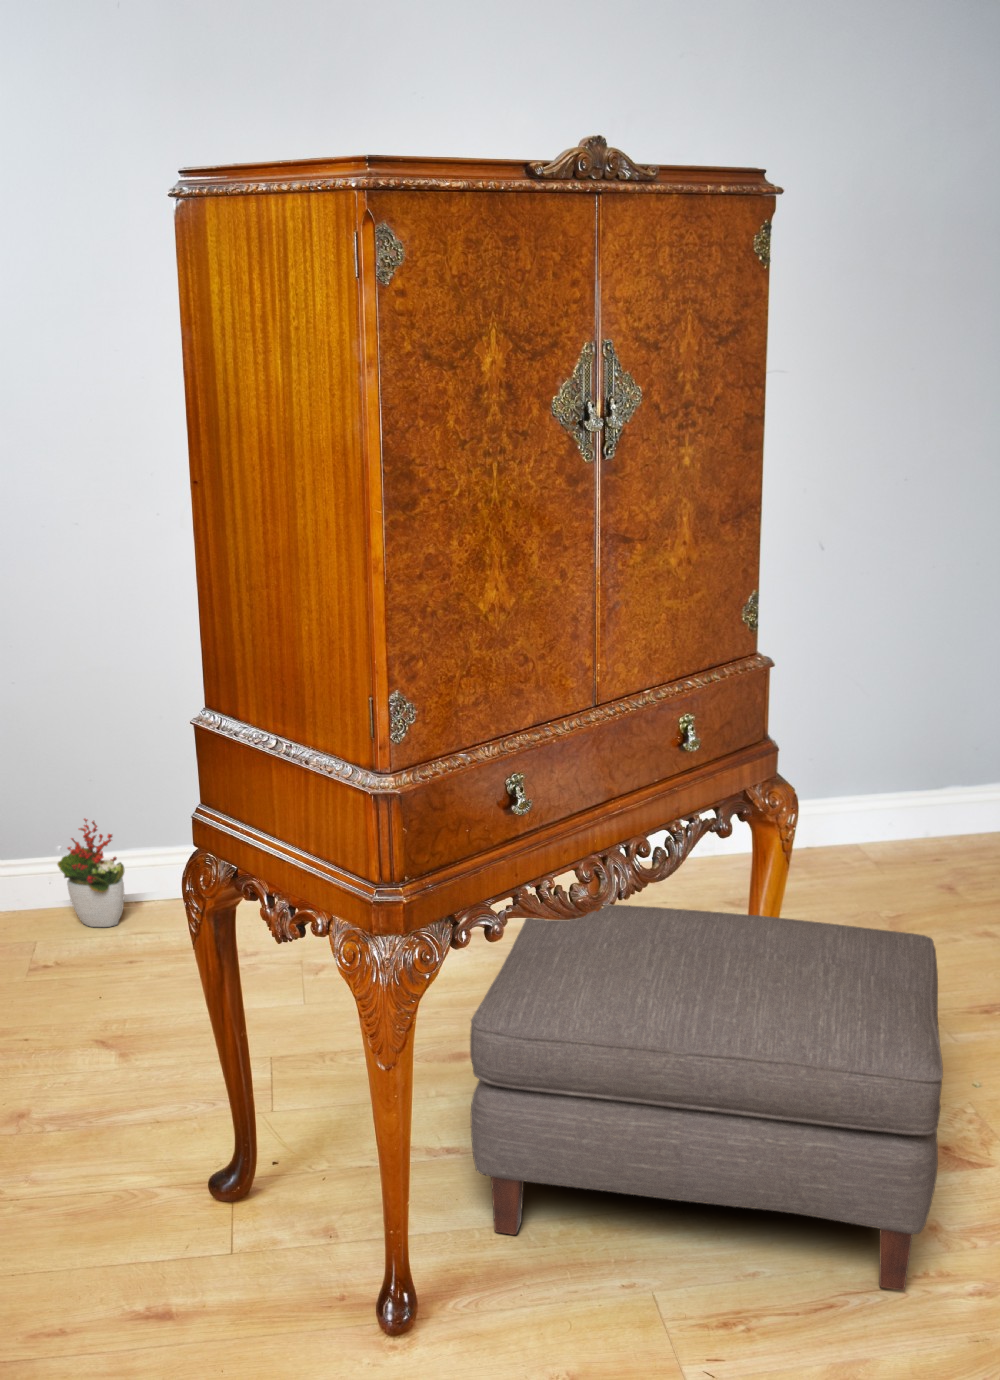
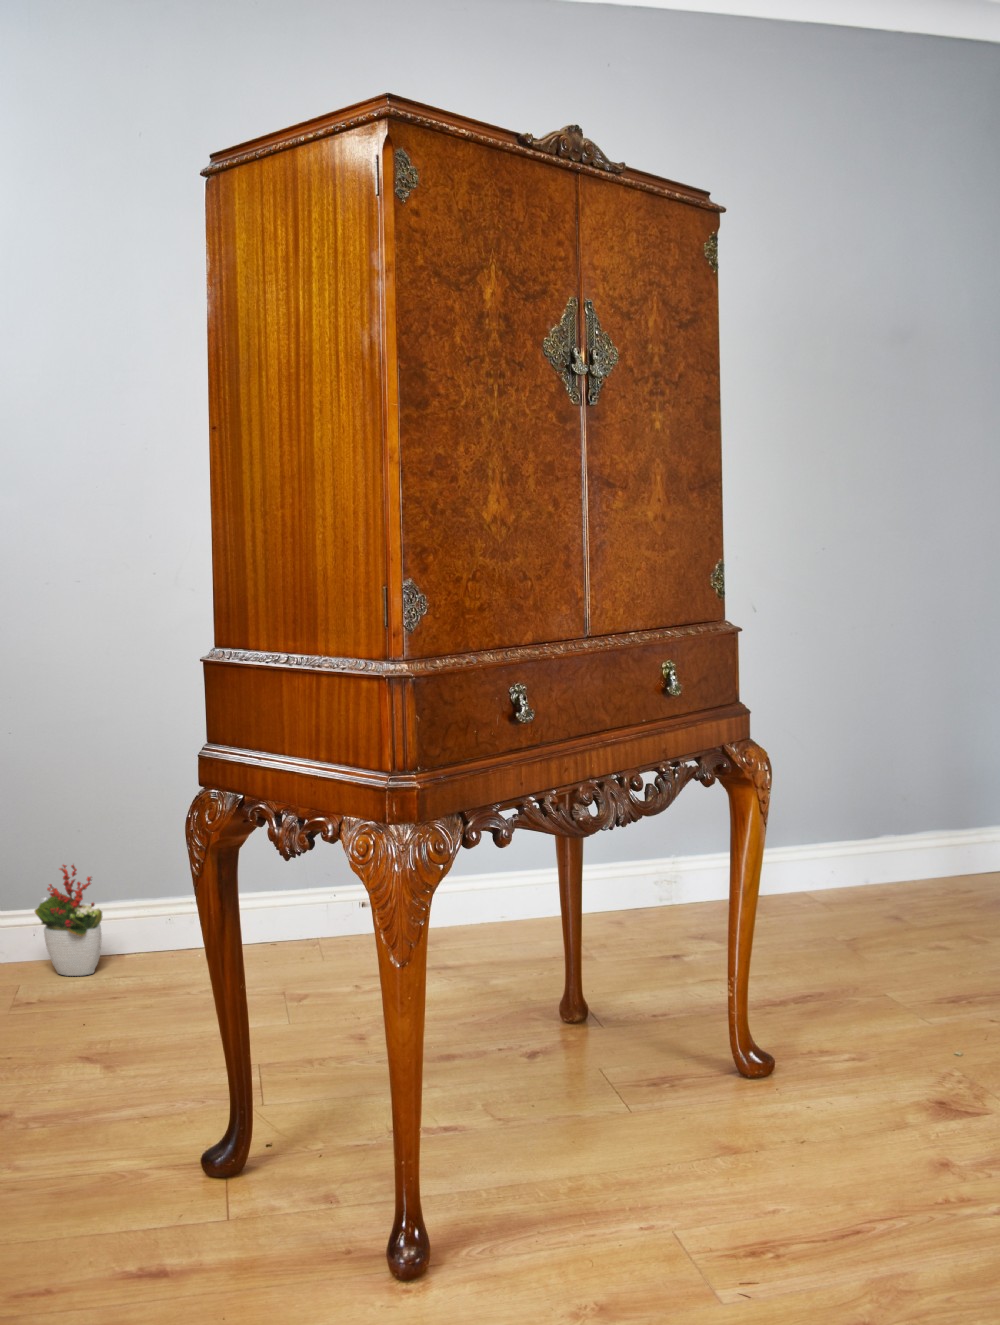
ottoman: present [470,904,943,1290] -> none [474,872,936,1205]

